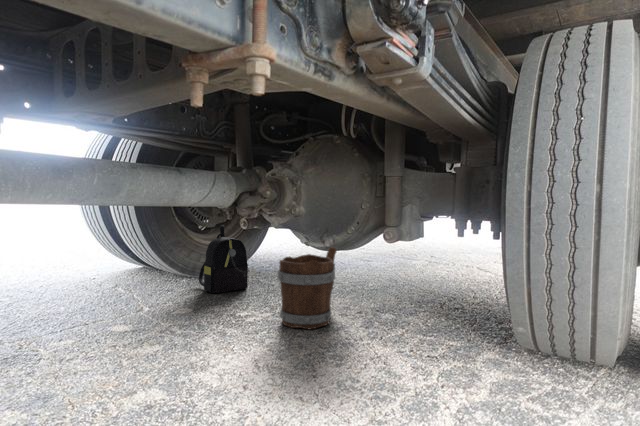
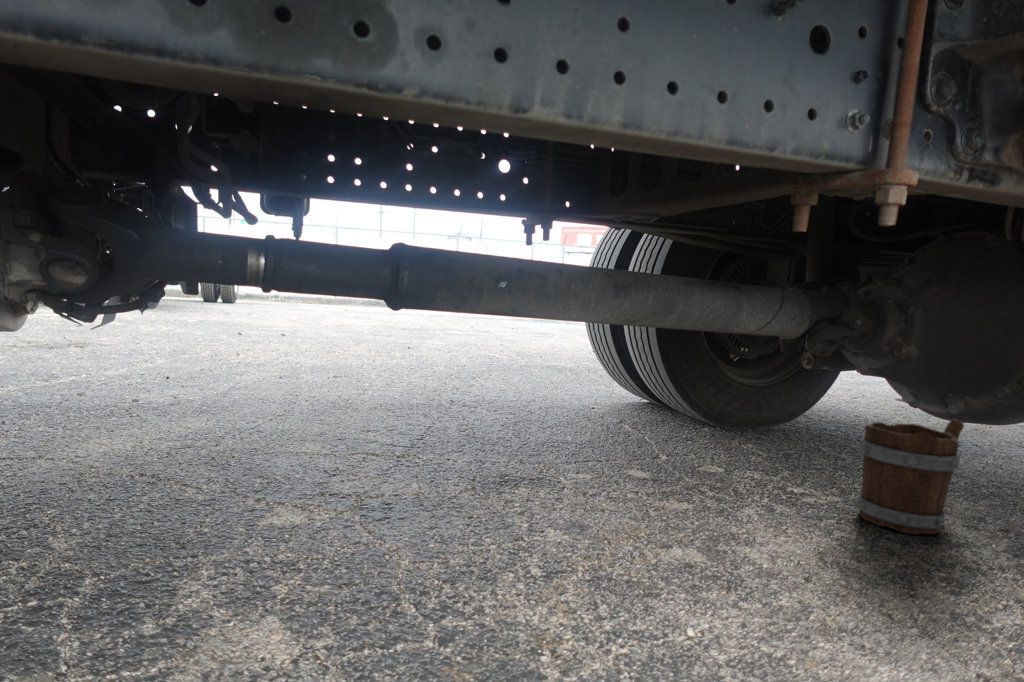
backpack: present [199,225,250,293] -> none [732,366,809,459]

